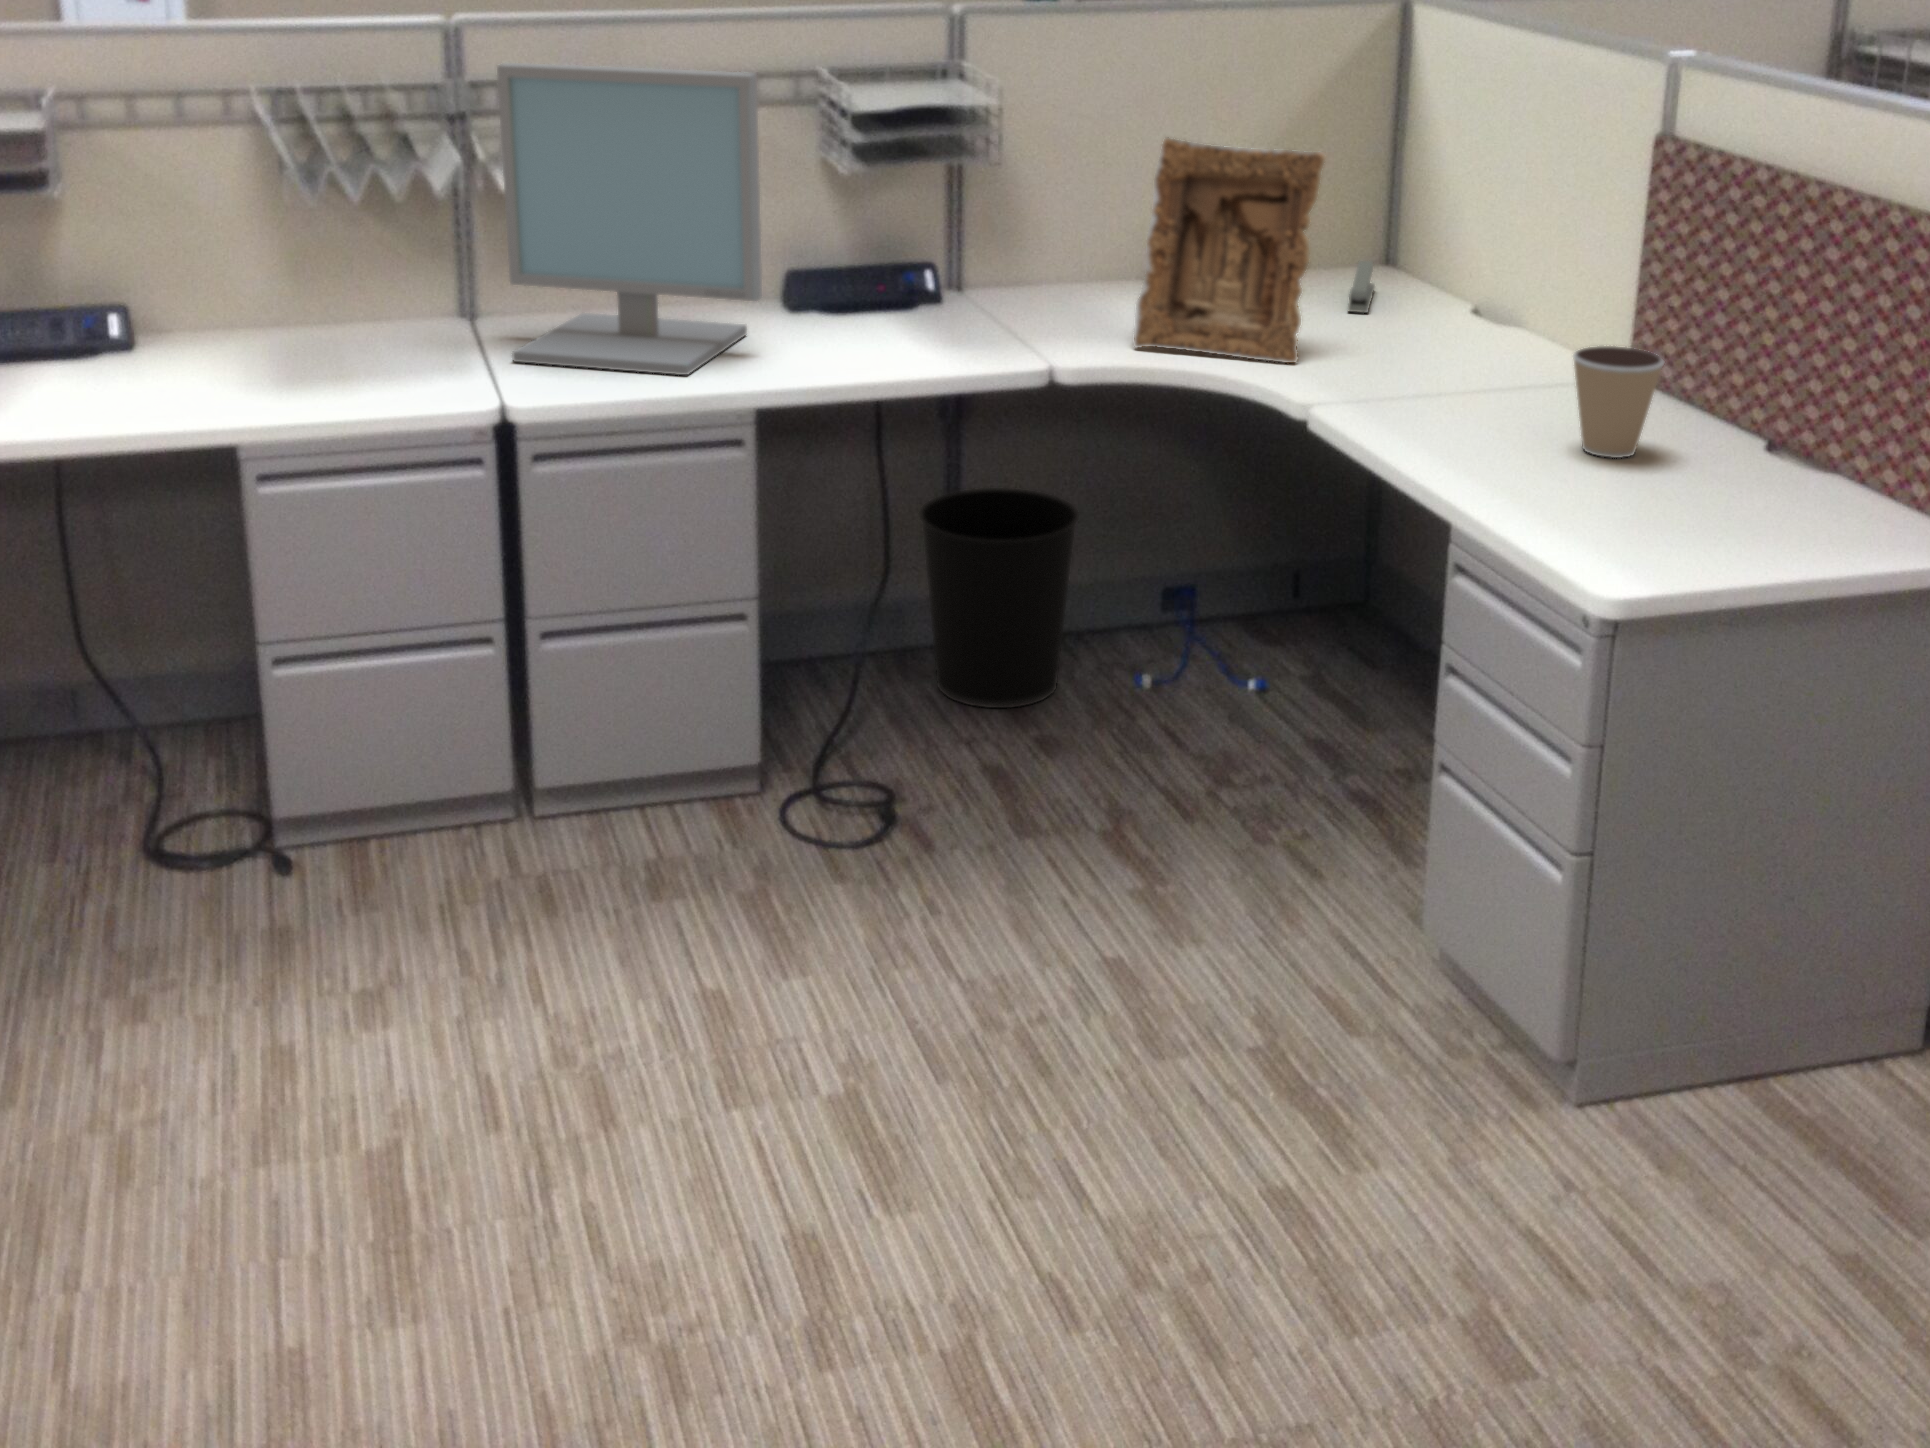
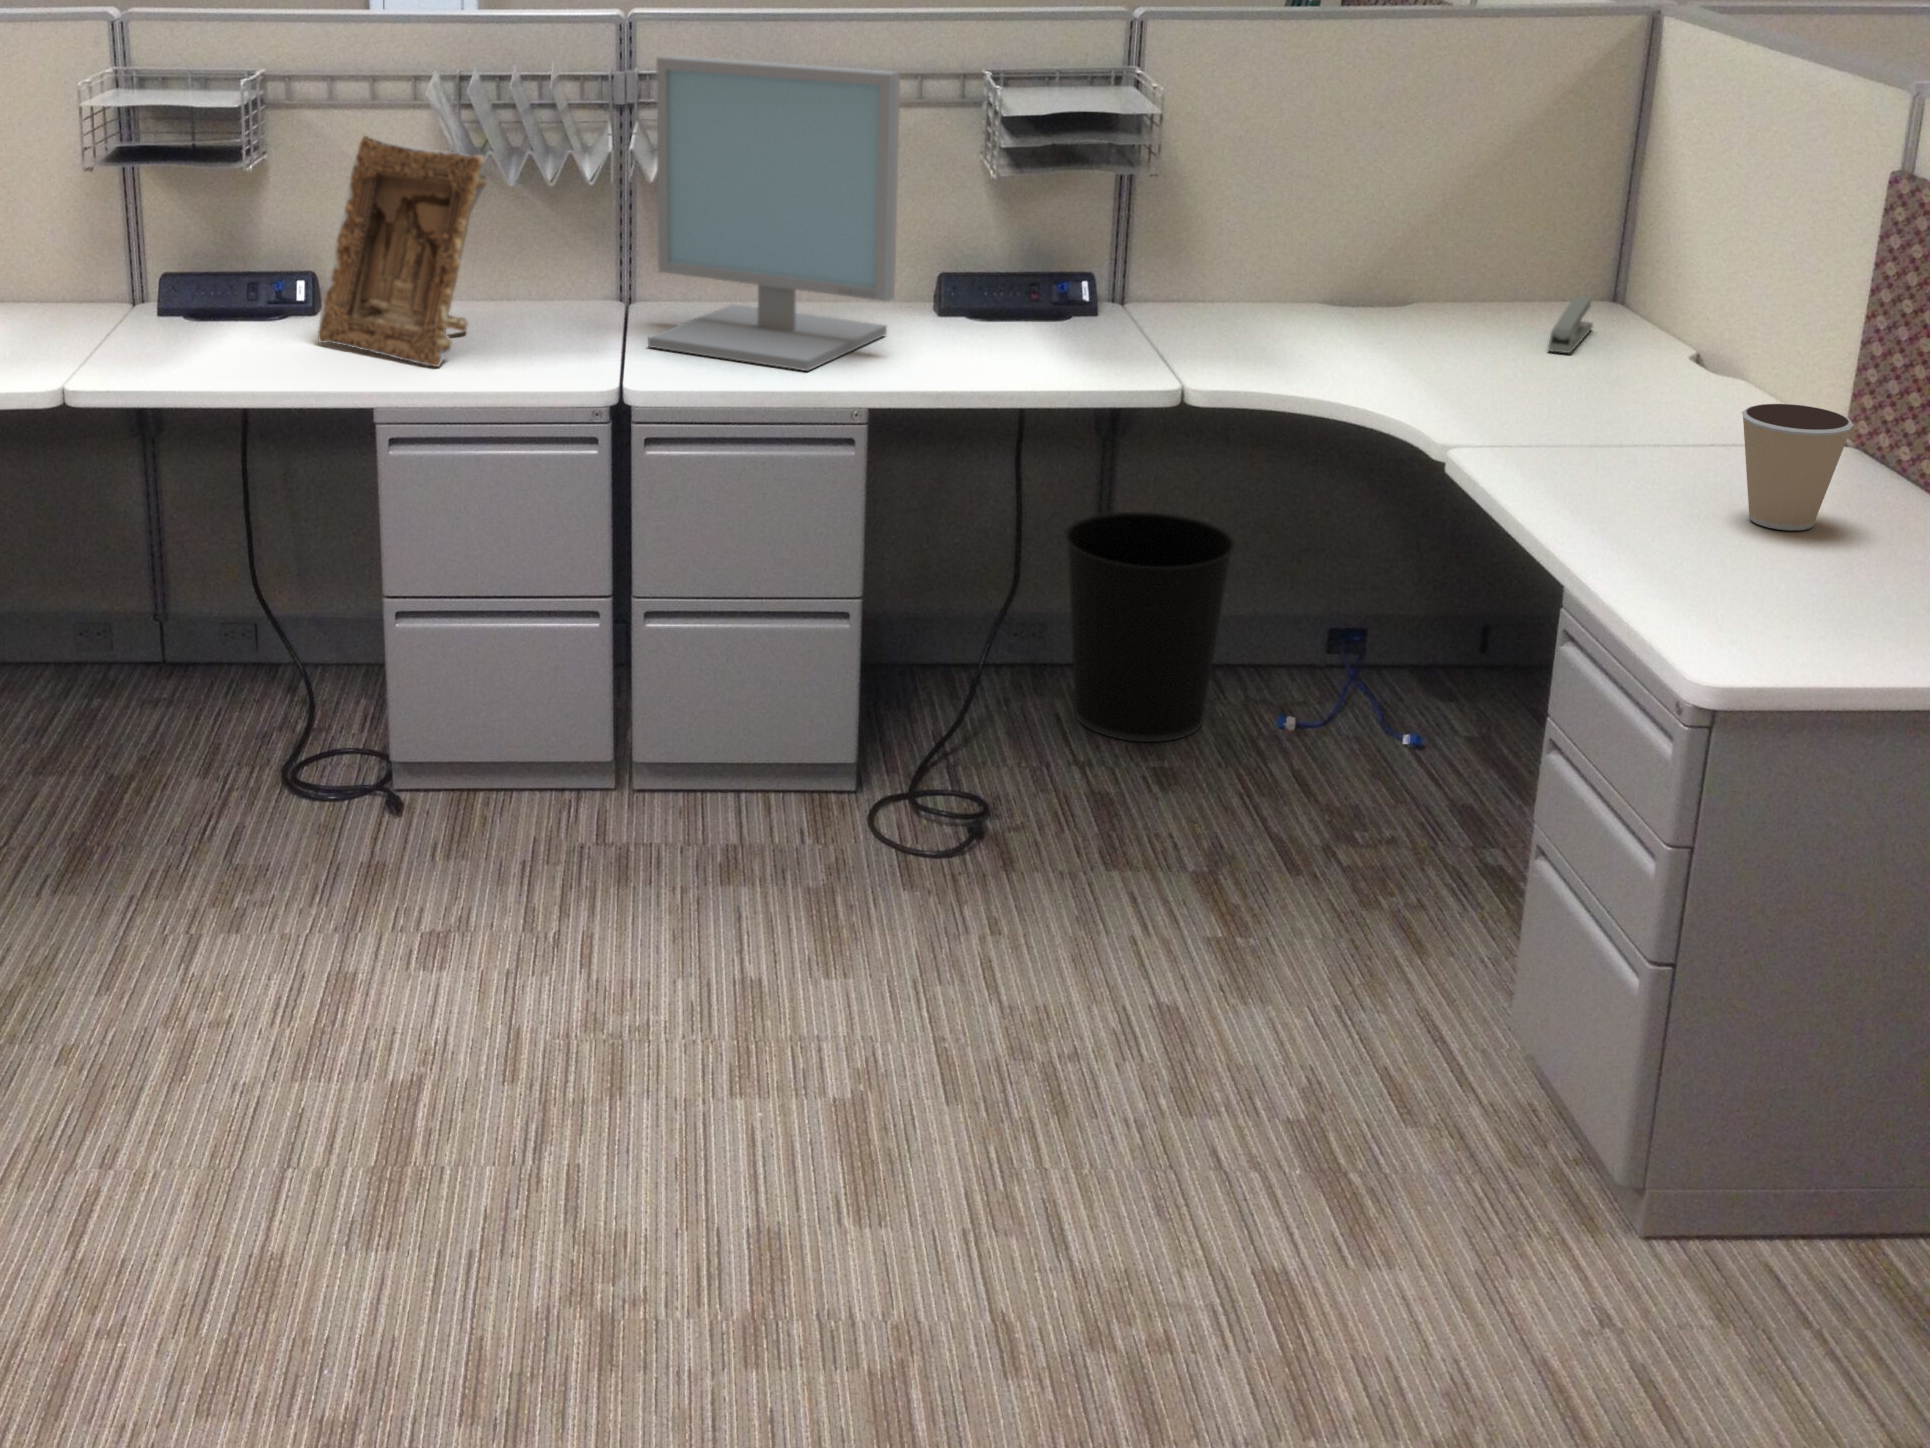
picture frame: present [1134,138,1325,363] -> present [318,136,486,367]

